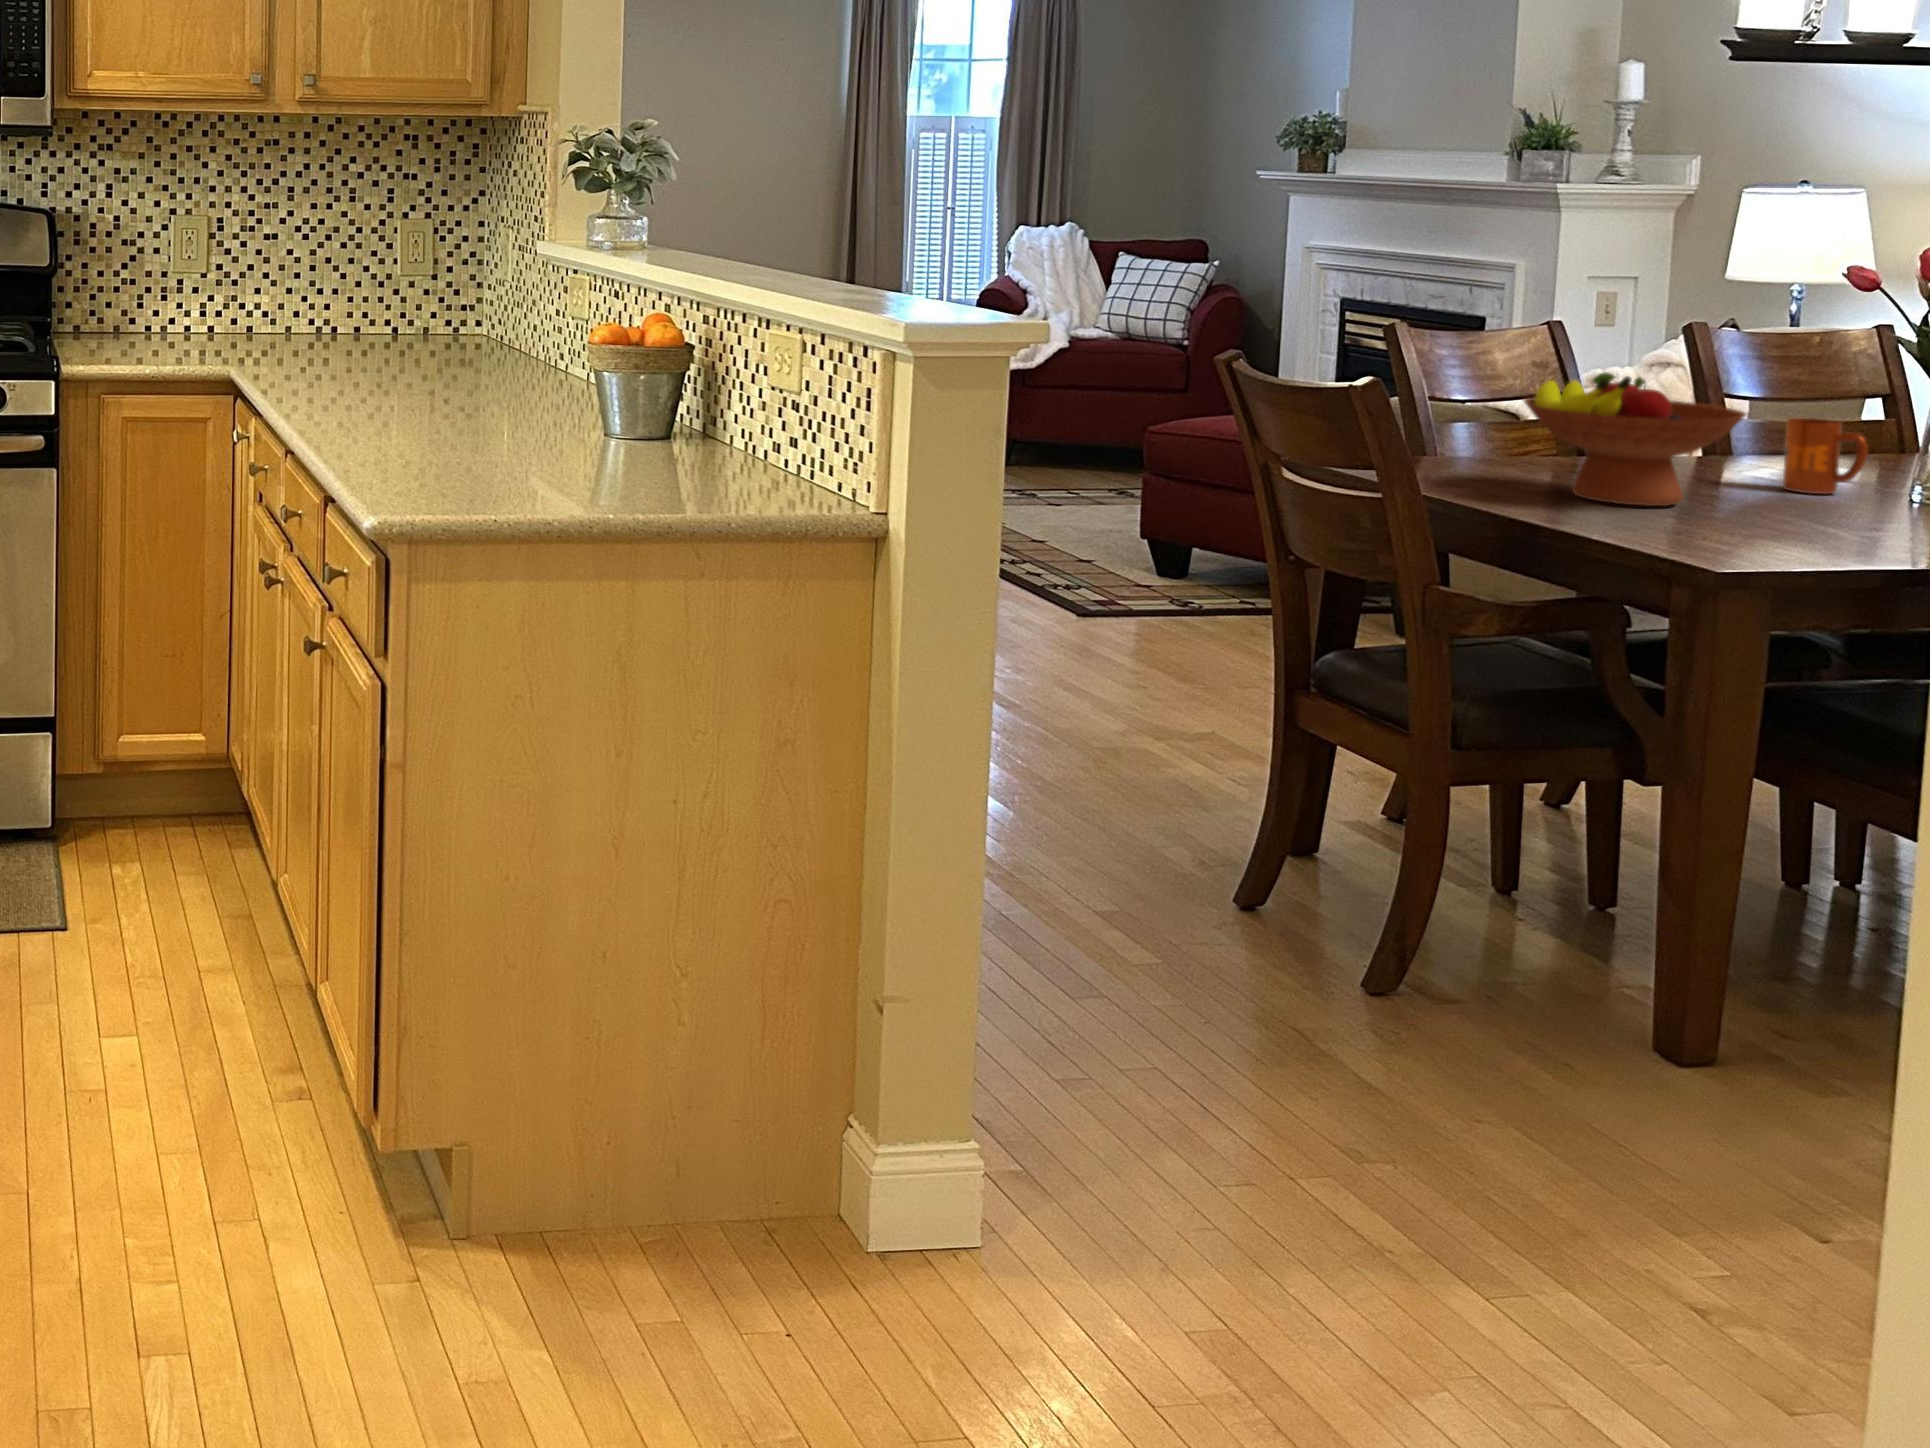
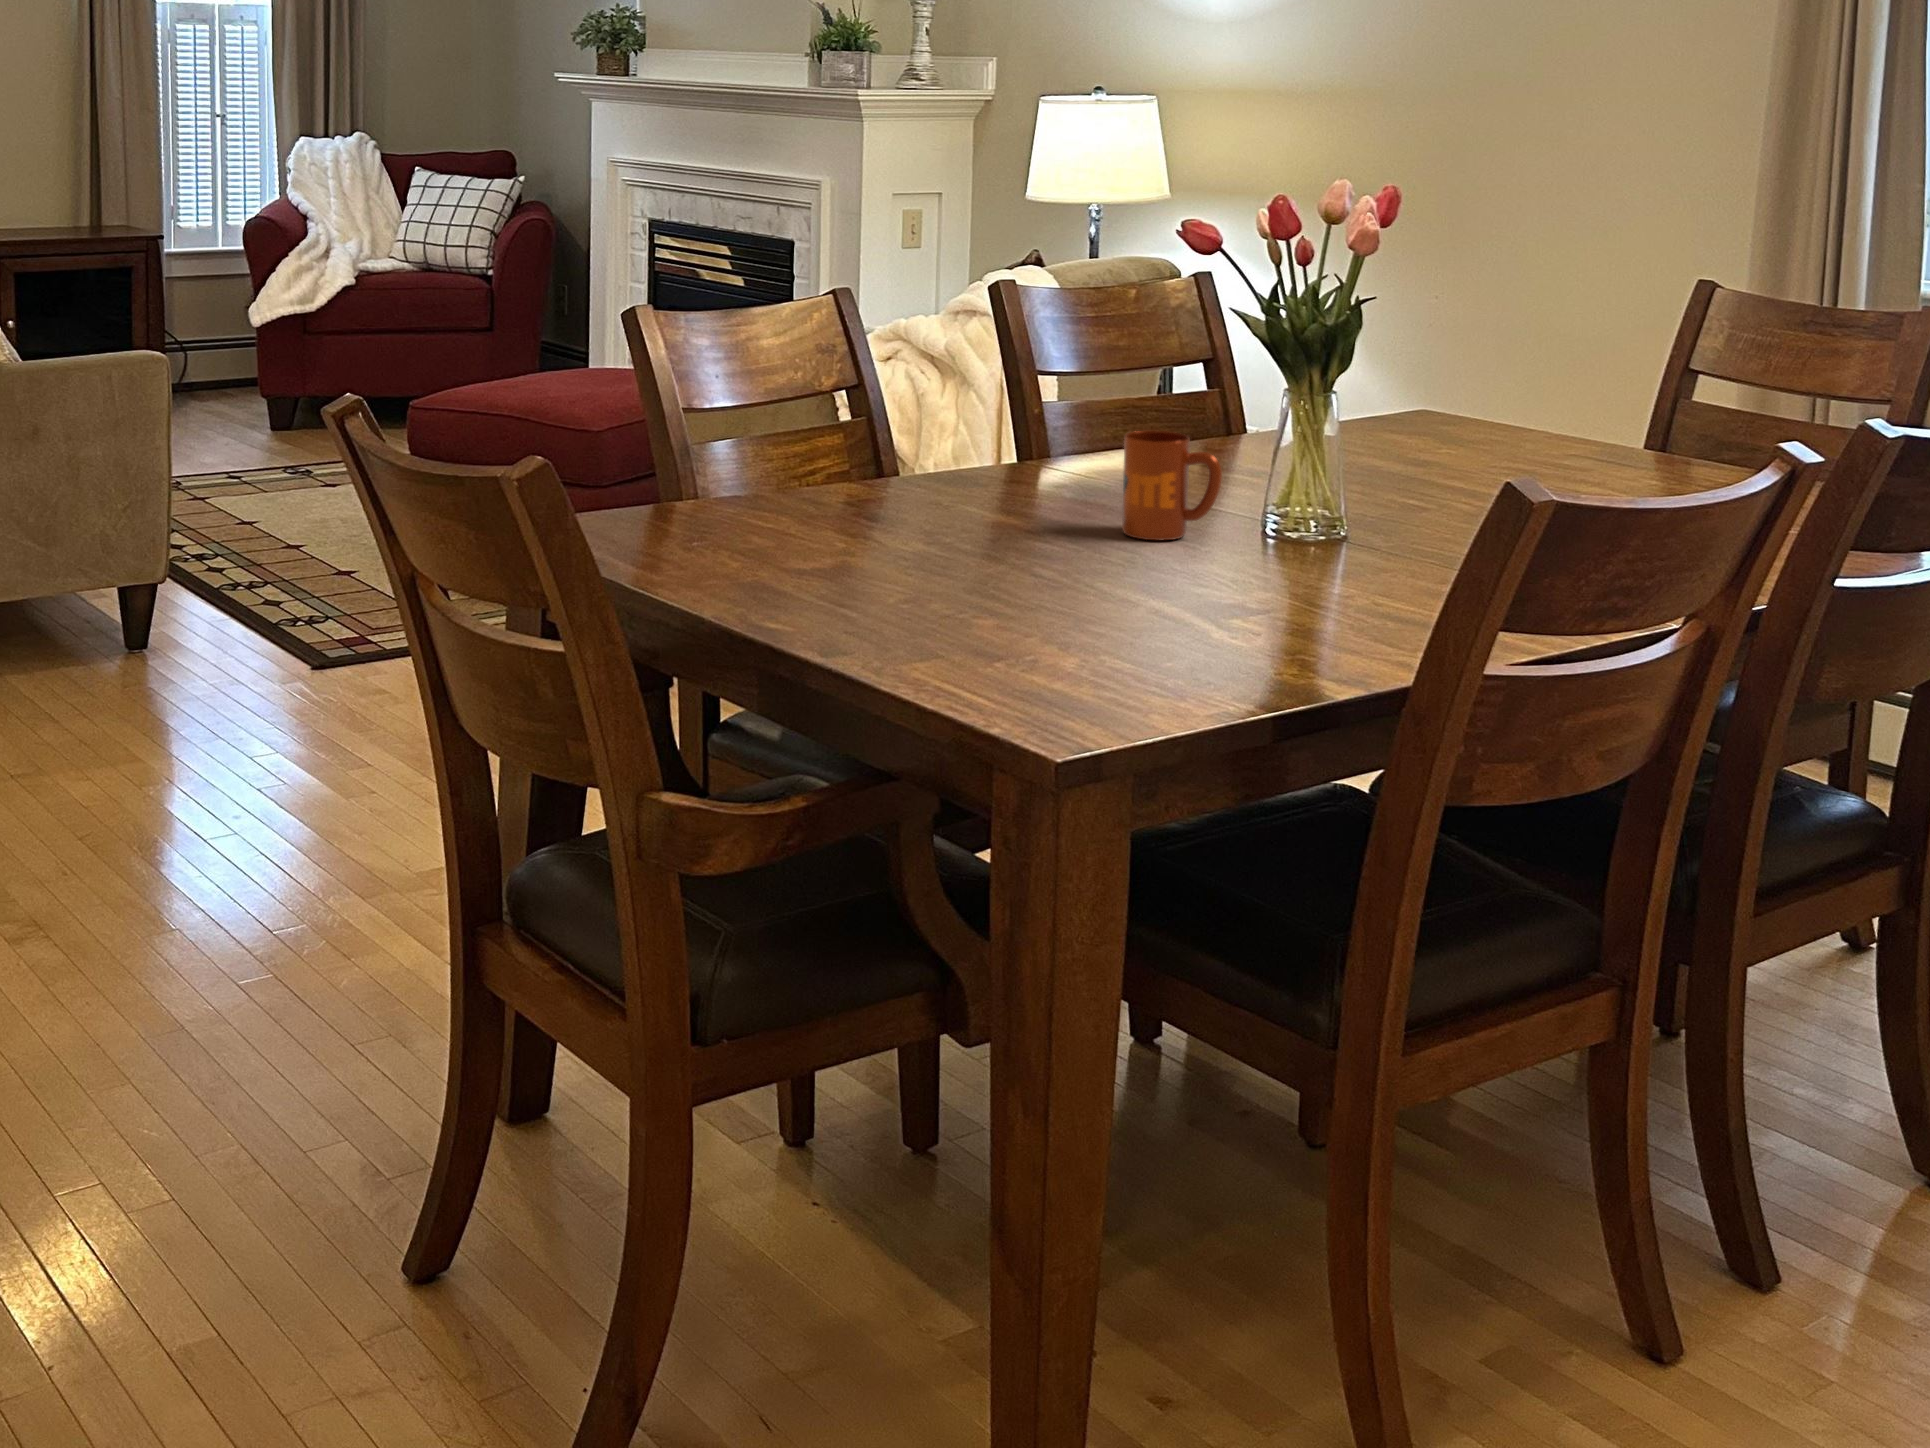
fruit bowl: present [1524,372,1746,506] -> none [784,399,1083,605]

